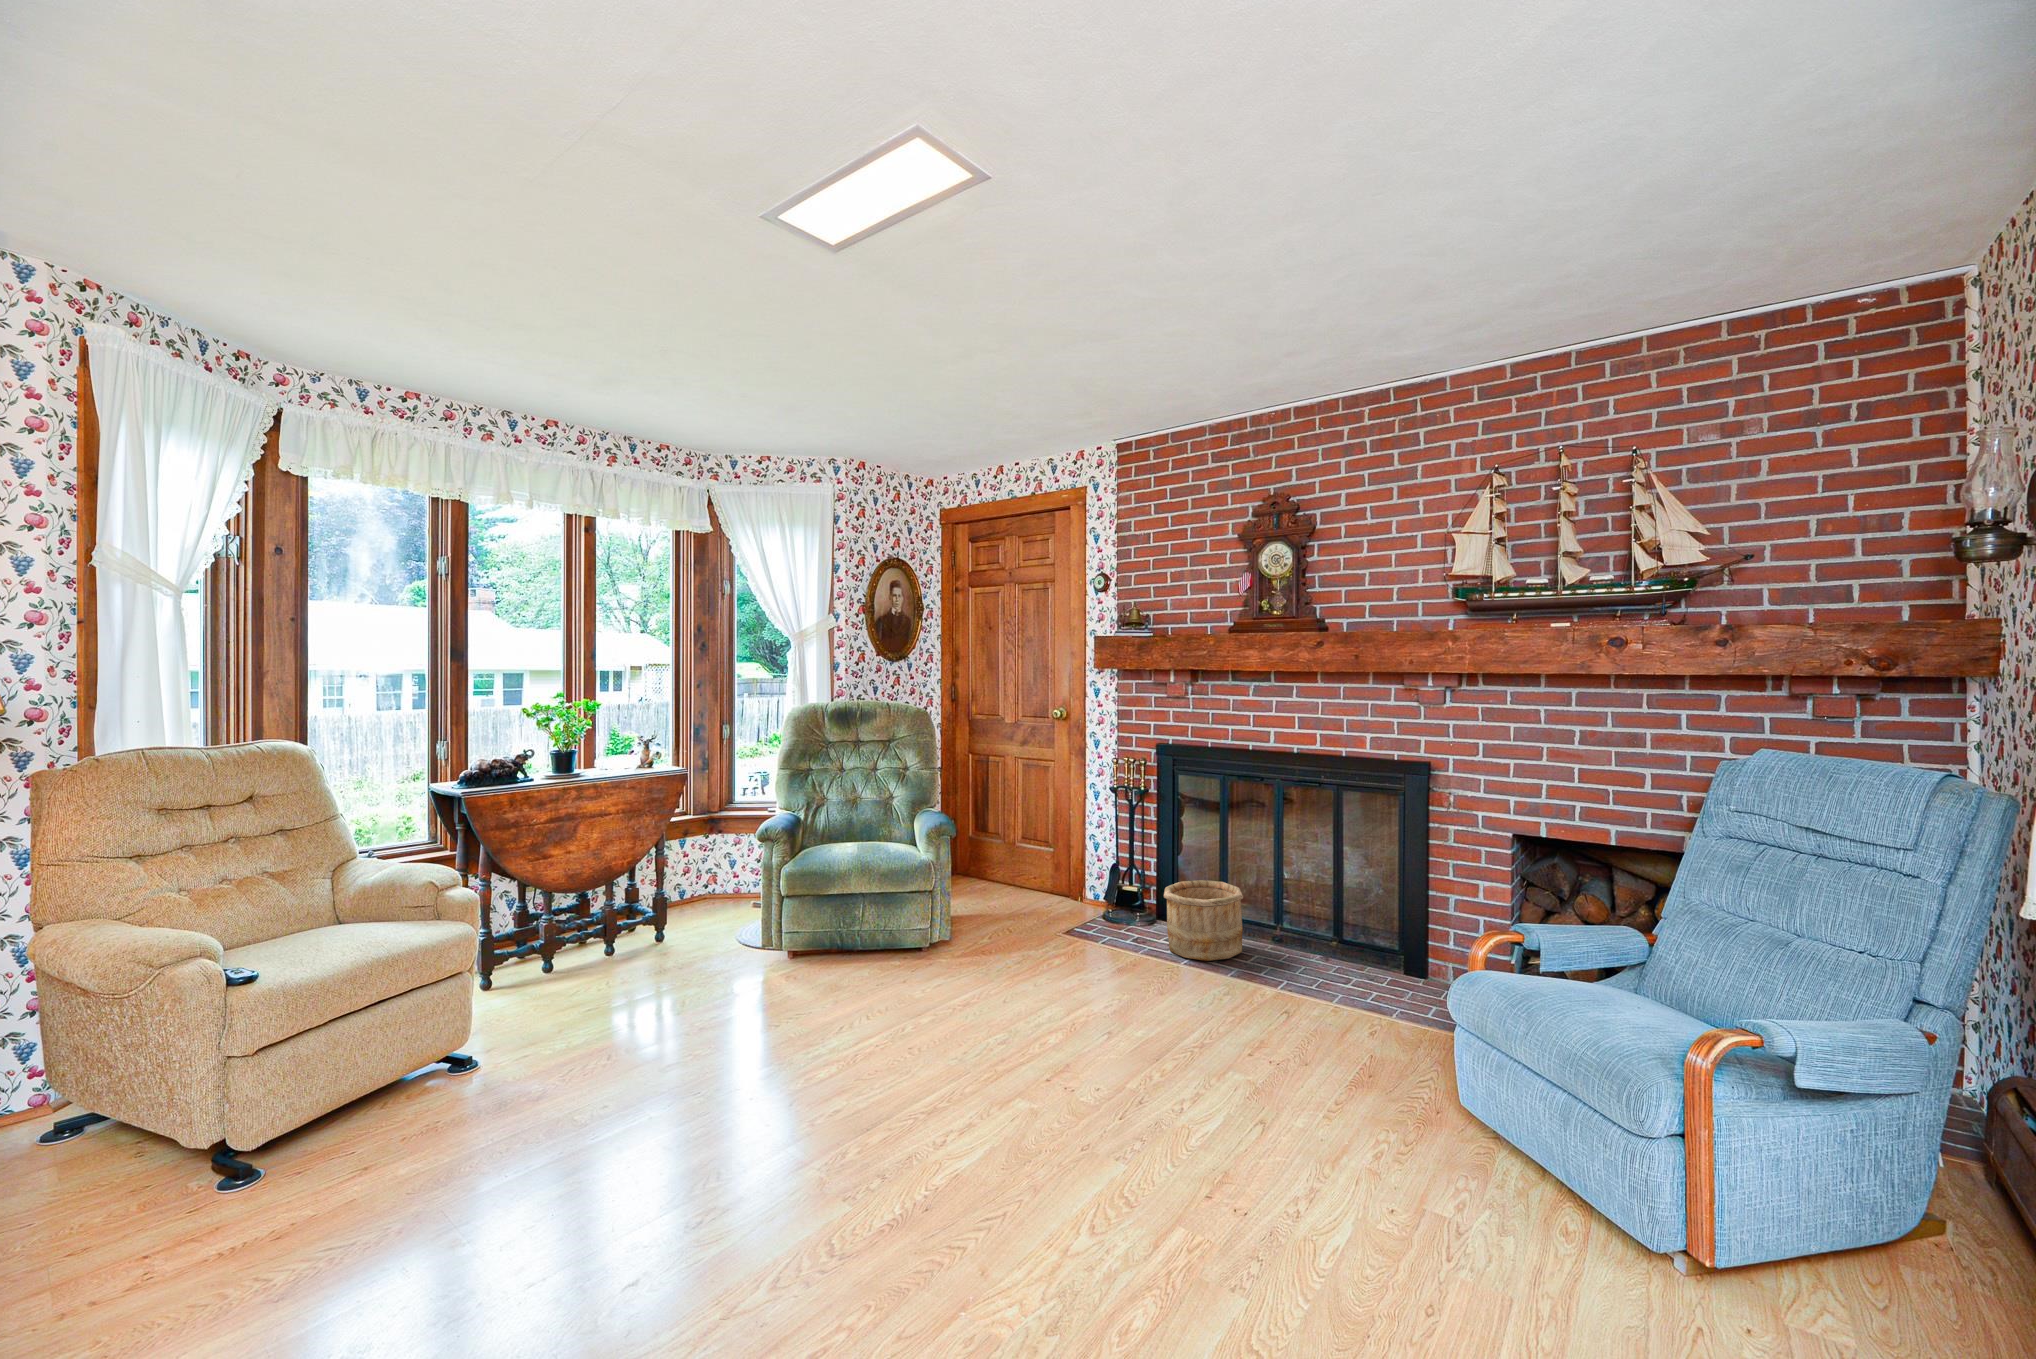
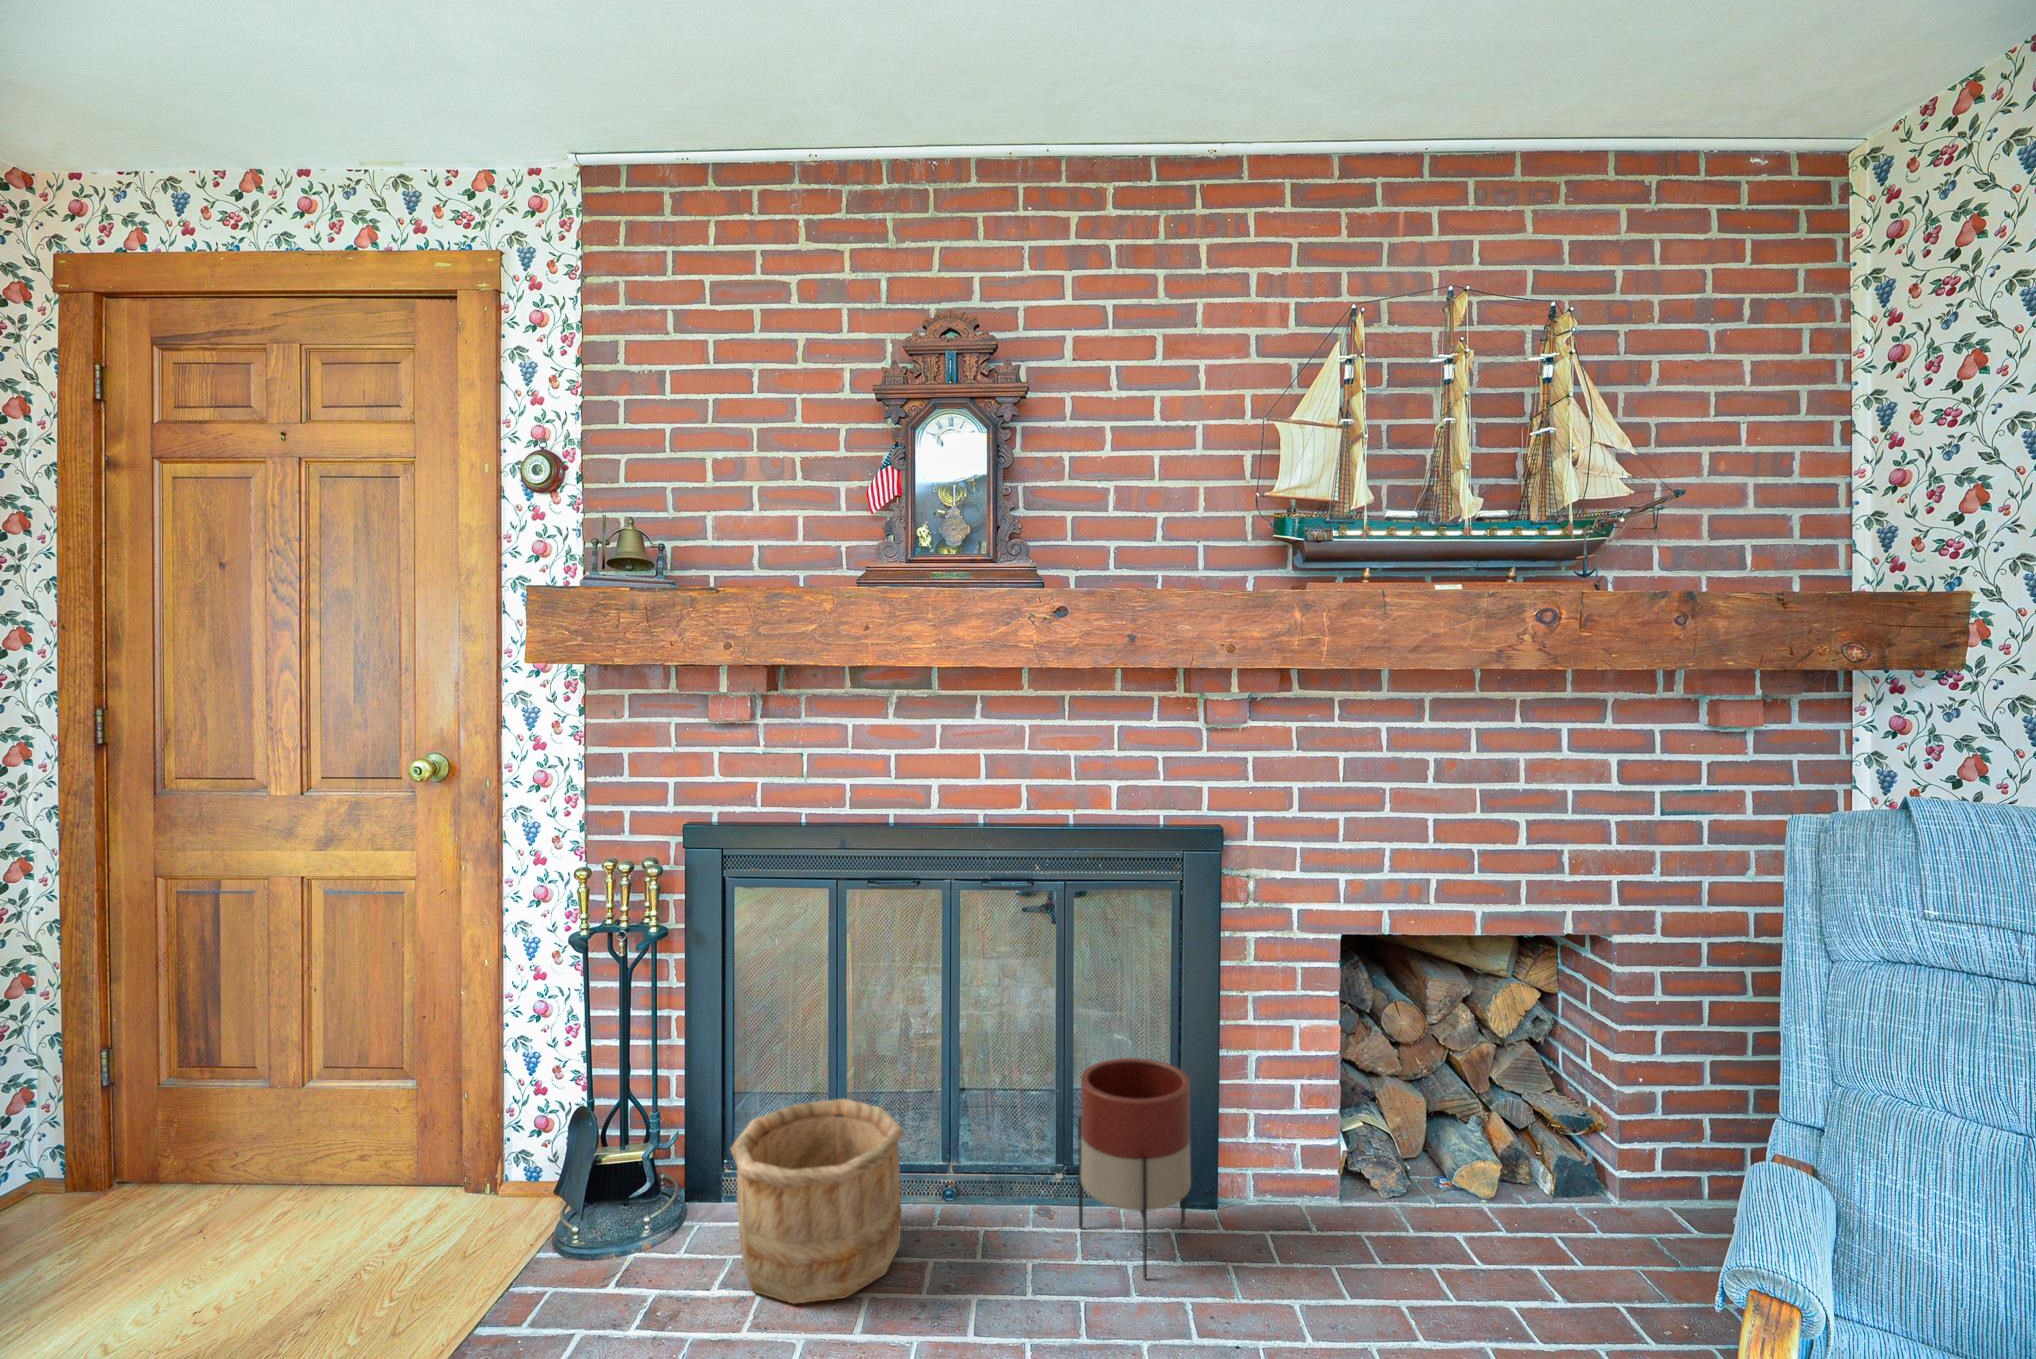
planter: none [1333,884,1399,990] -> present [1078,1058,1191,1279]

